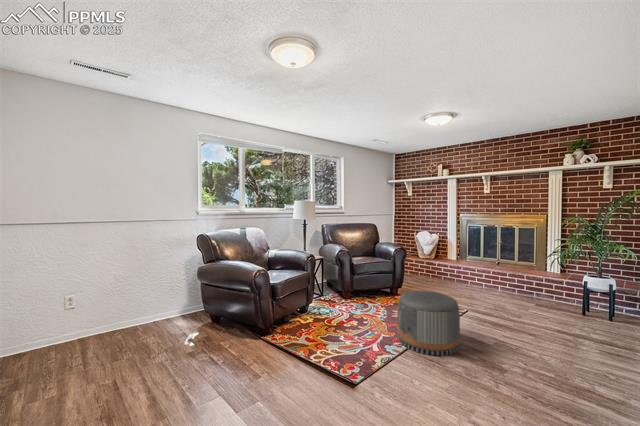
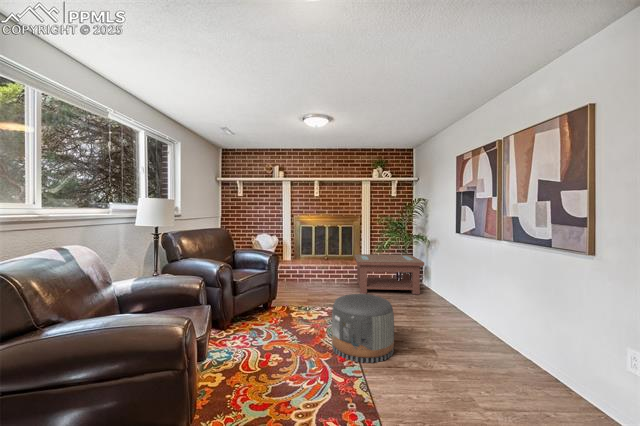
coffee table: none [503,261,619,327] -> present [354,254,424,294]

